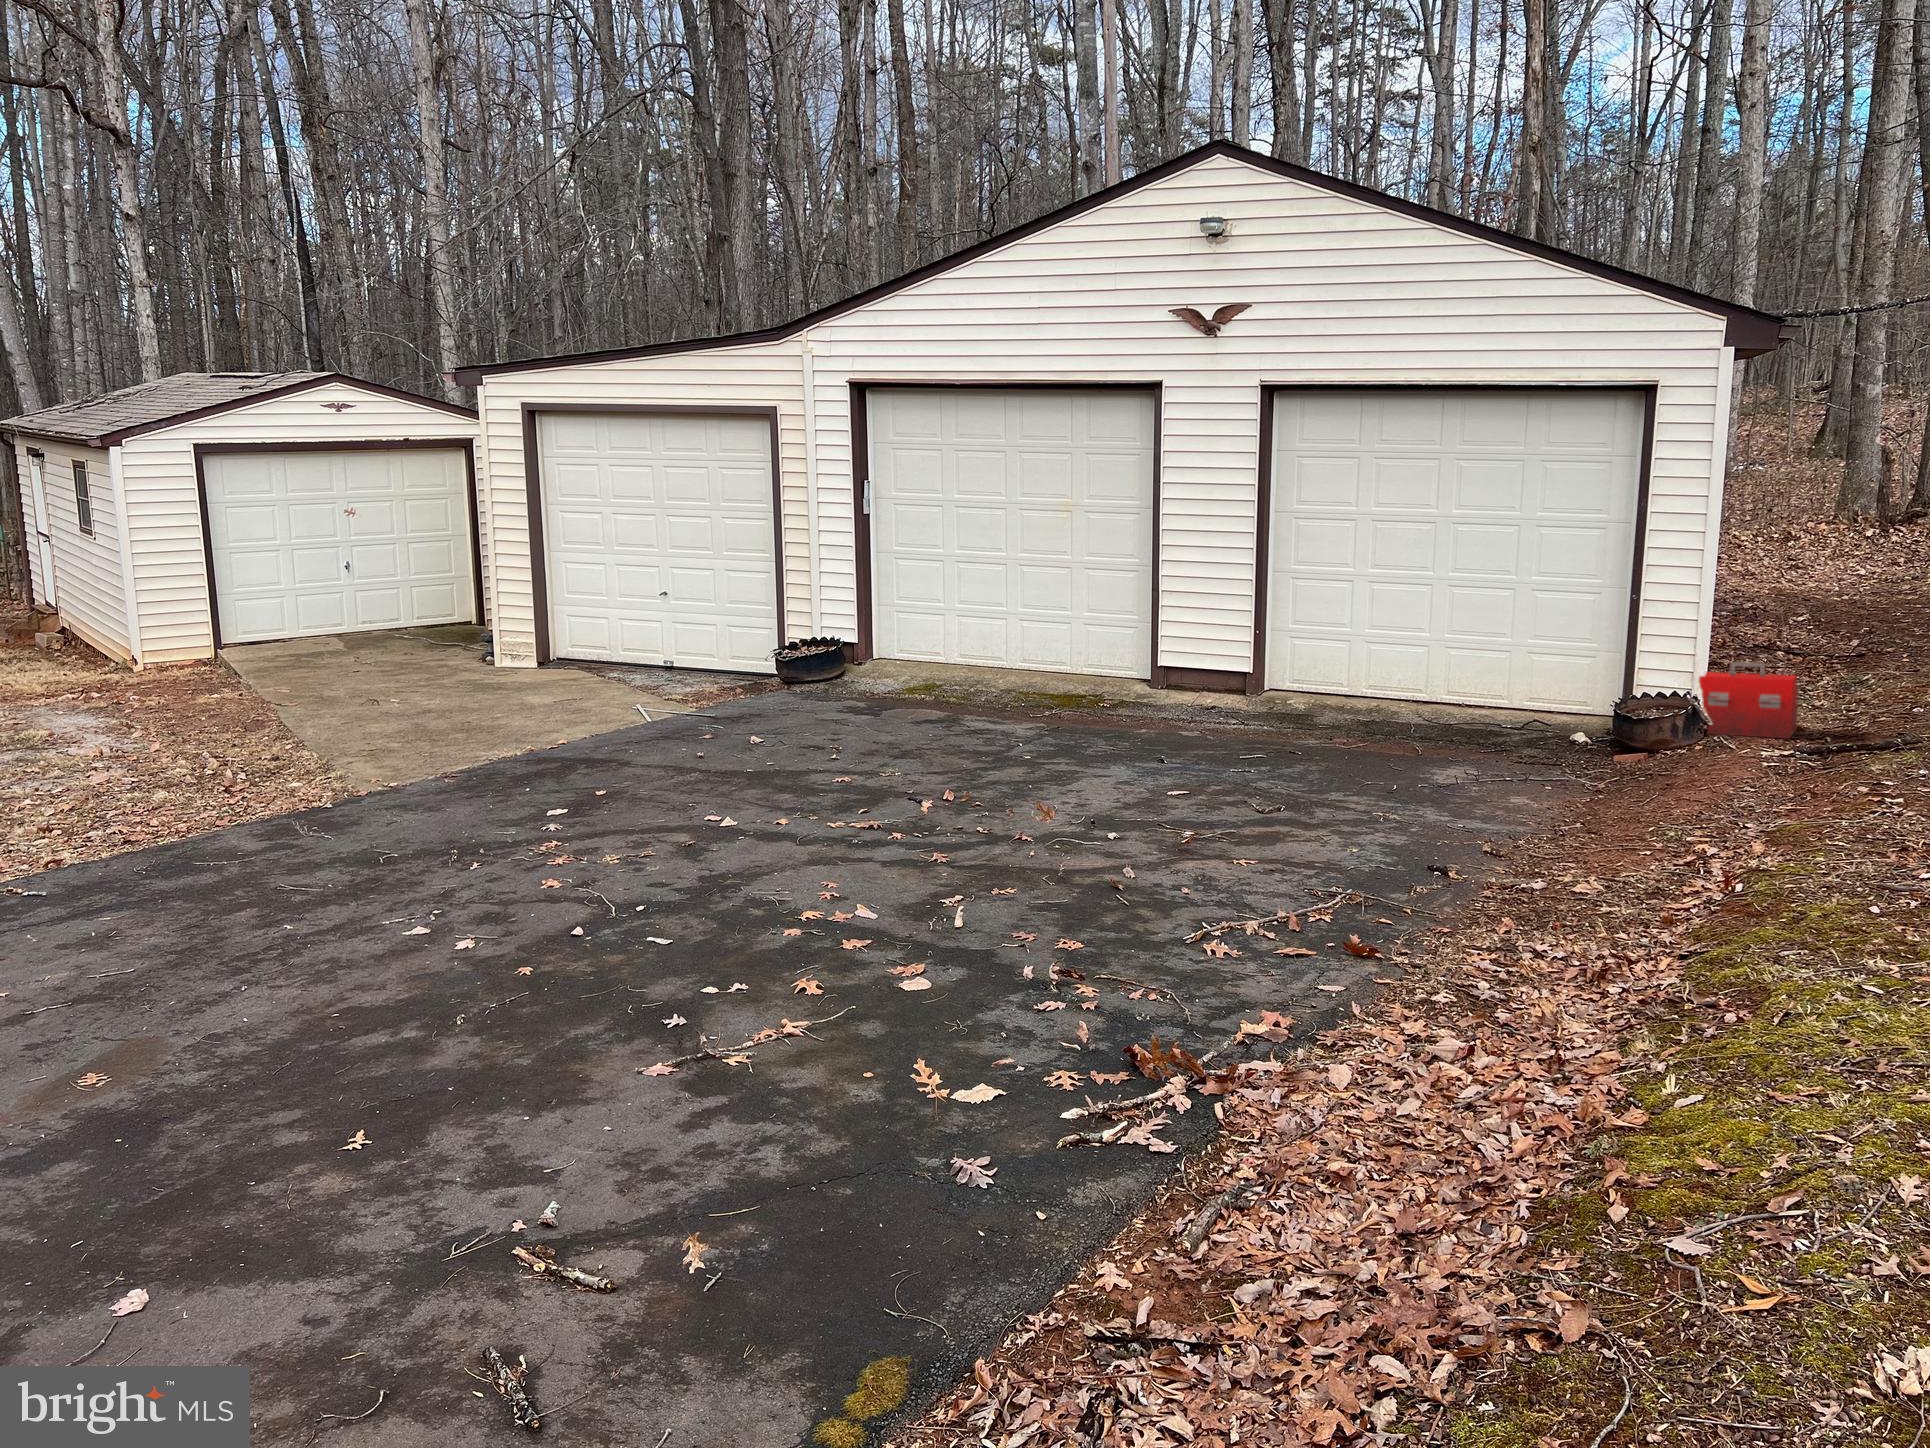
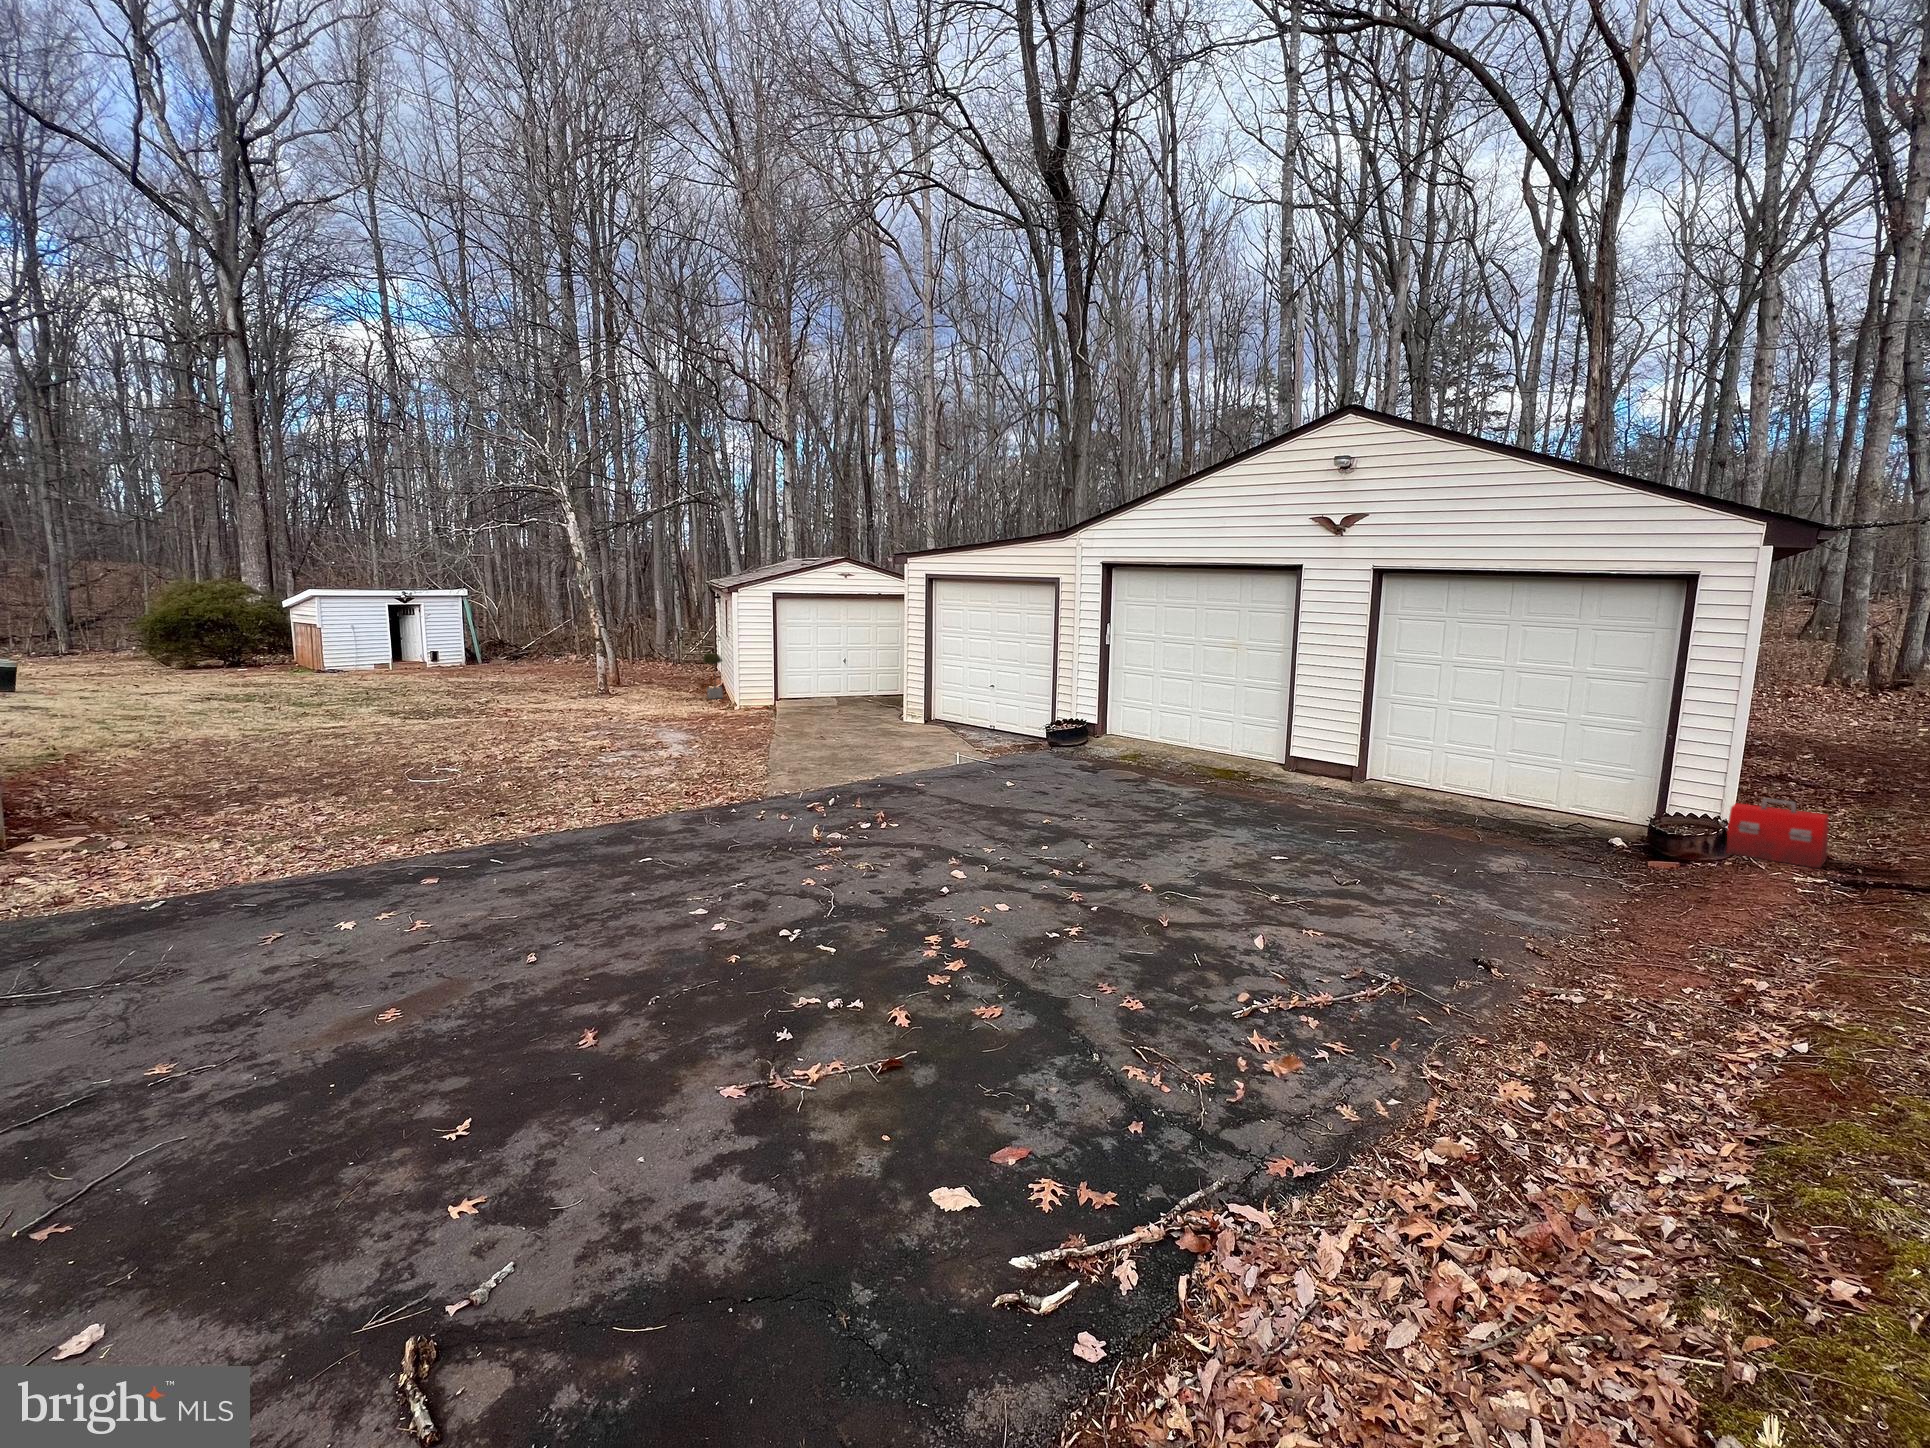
potted tree: none [48,563,98,653] -> present [703,652,723,699]

